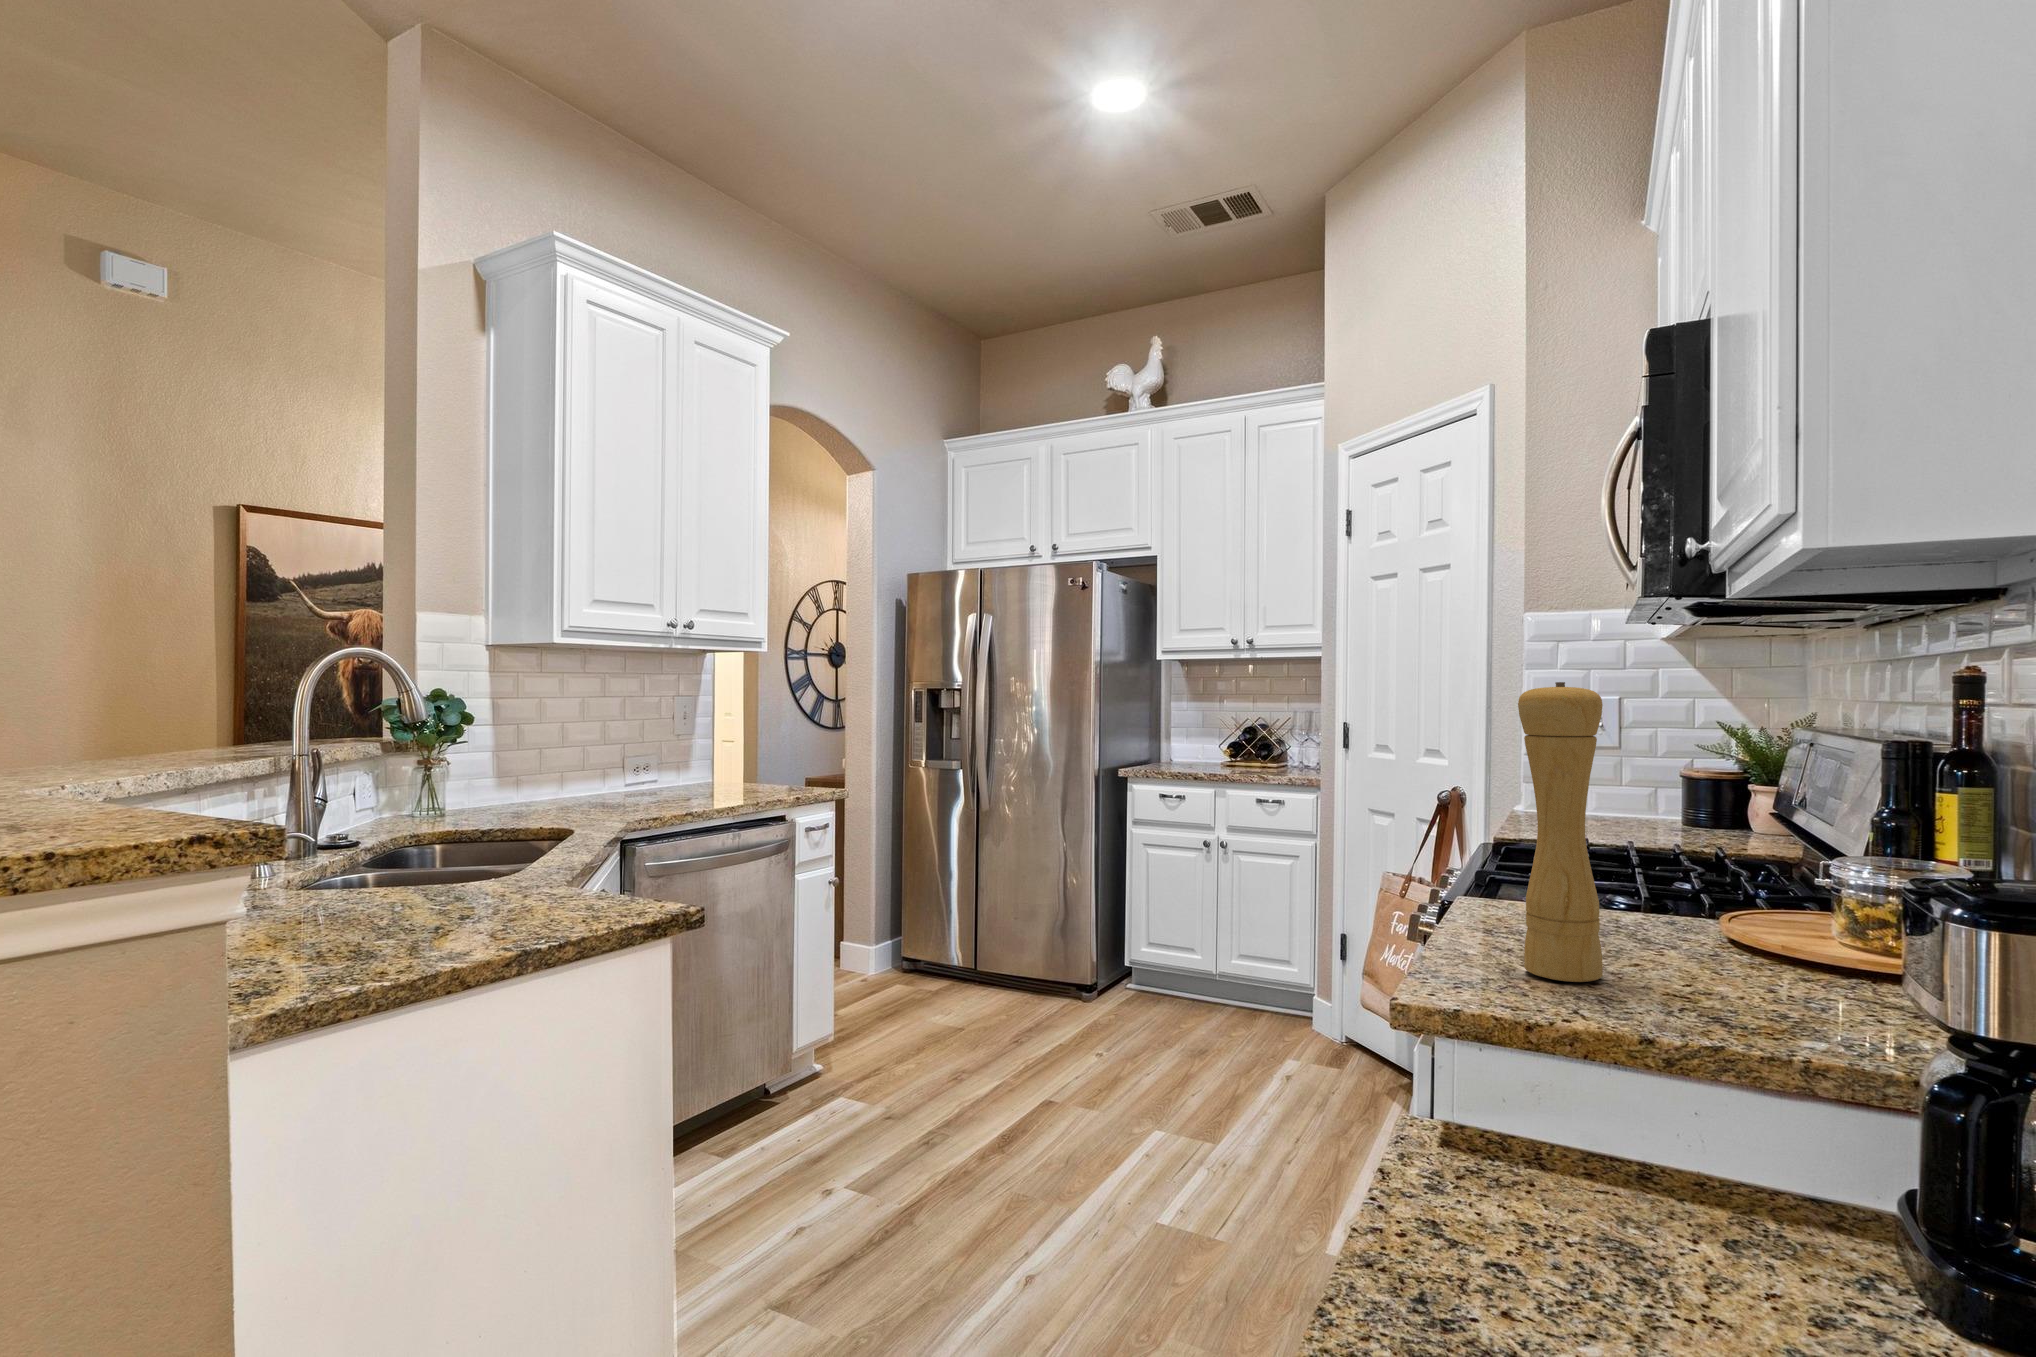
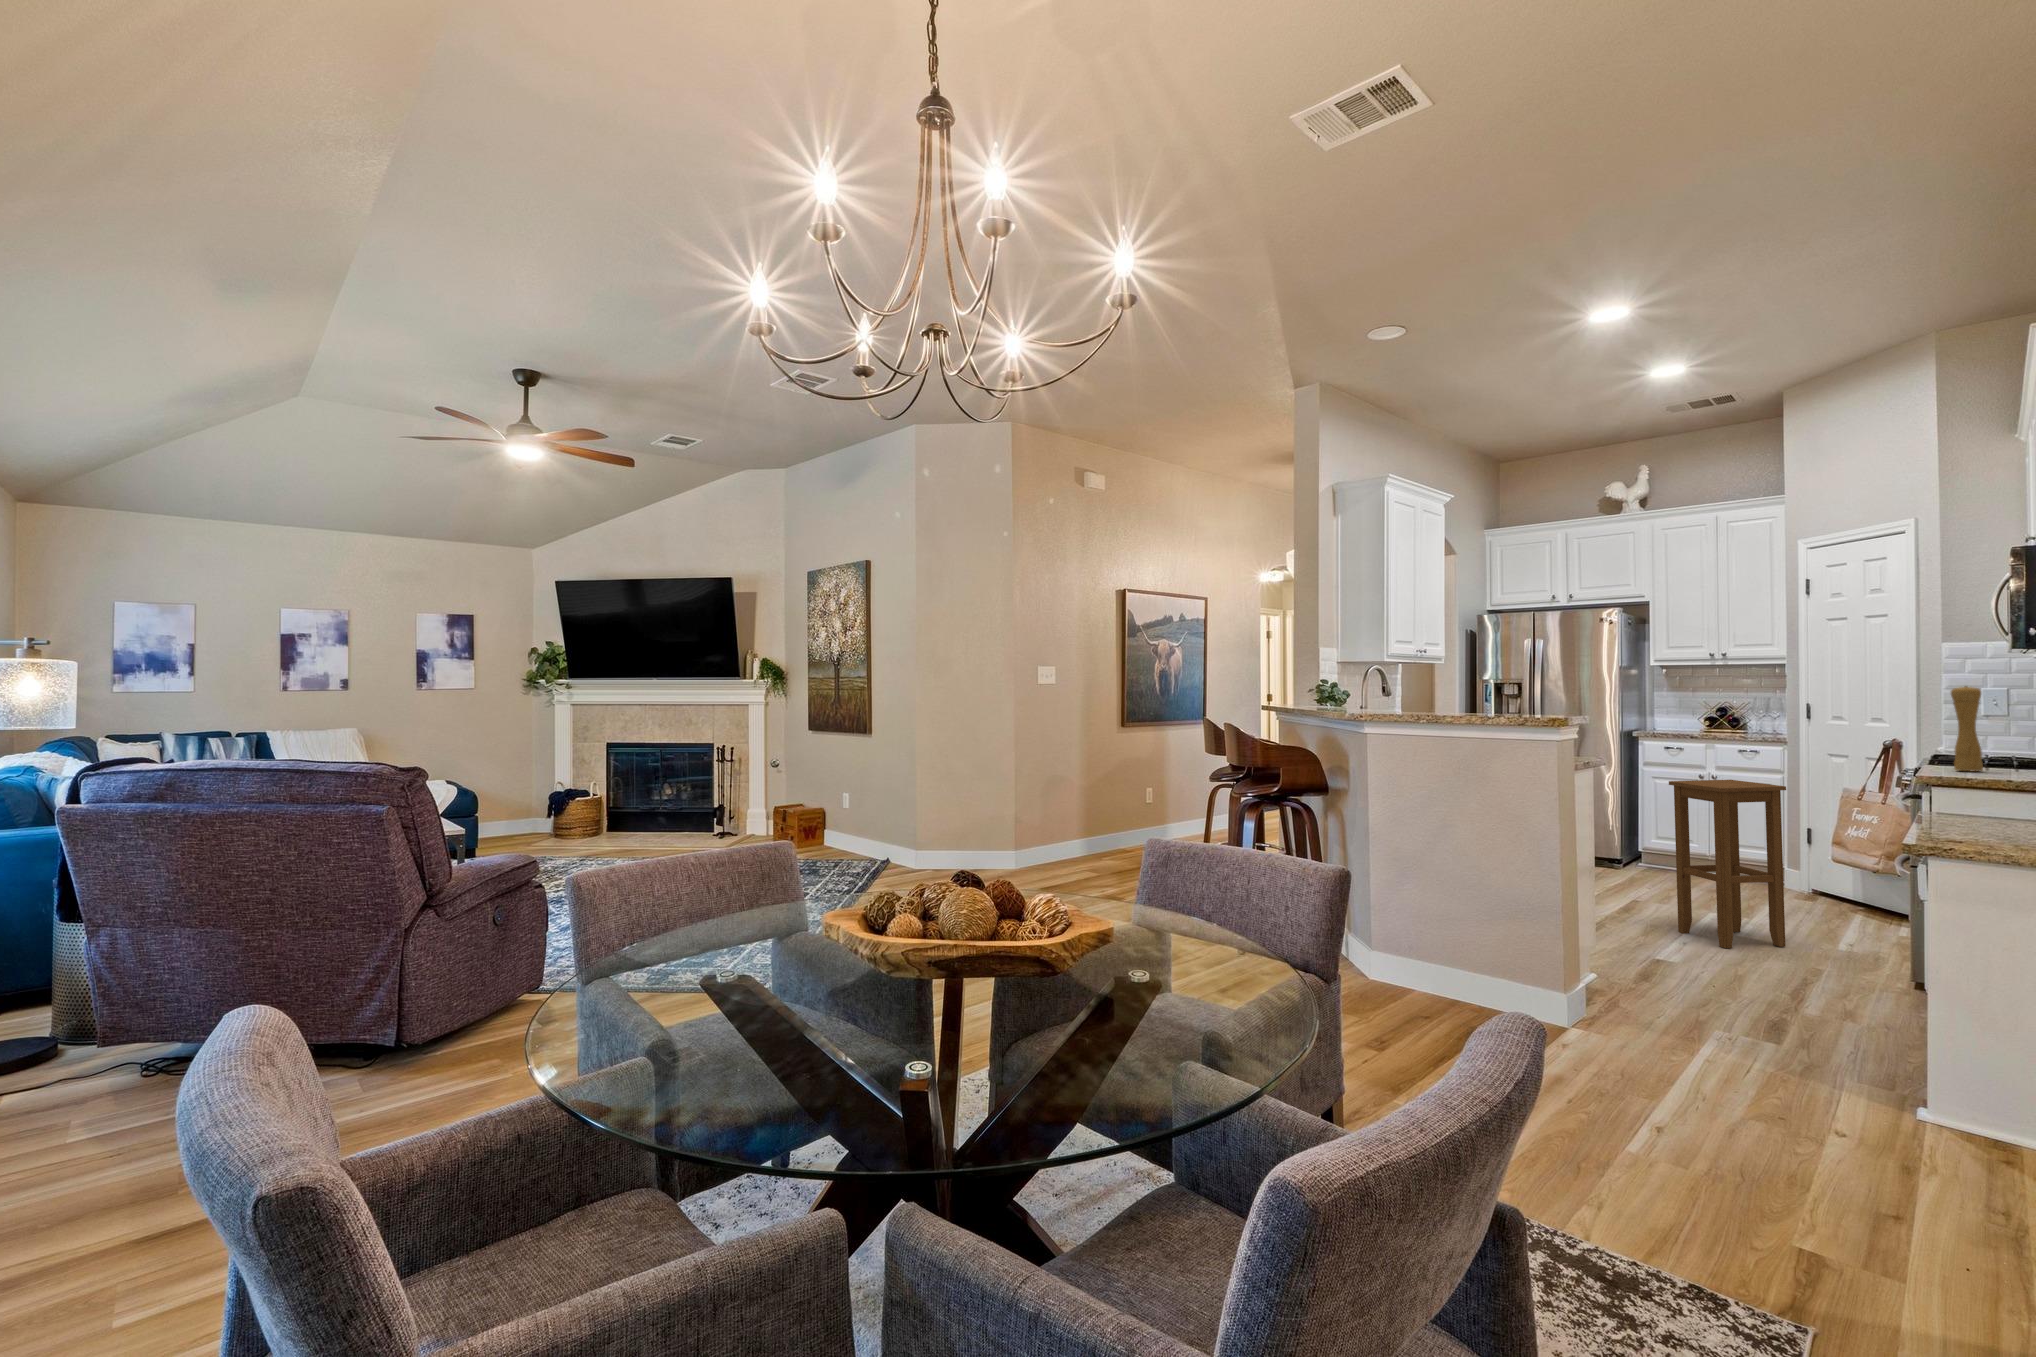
stool: none [1043,884,1240,1297] -> present [1669,780,1786,948]

